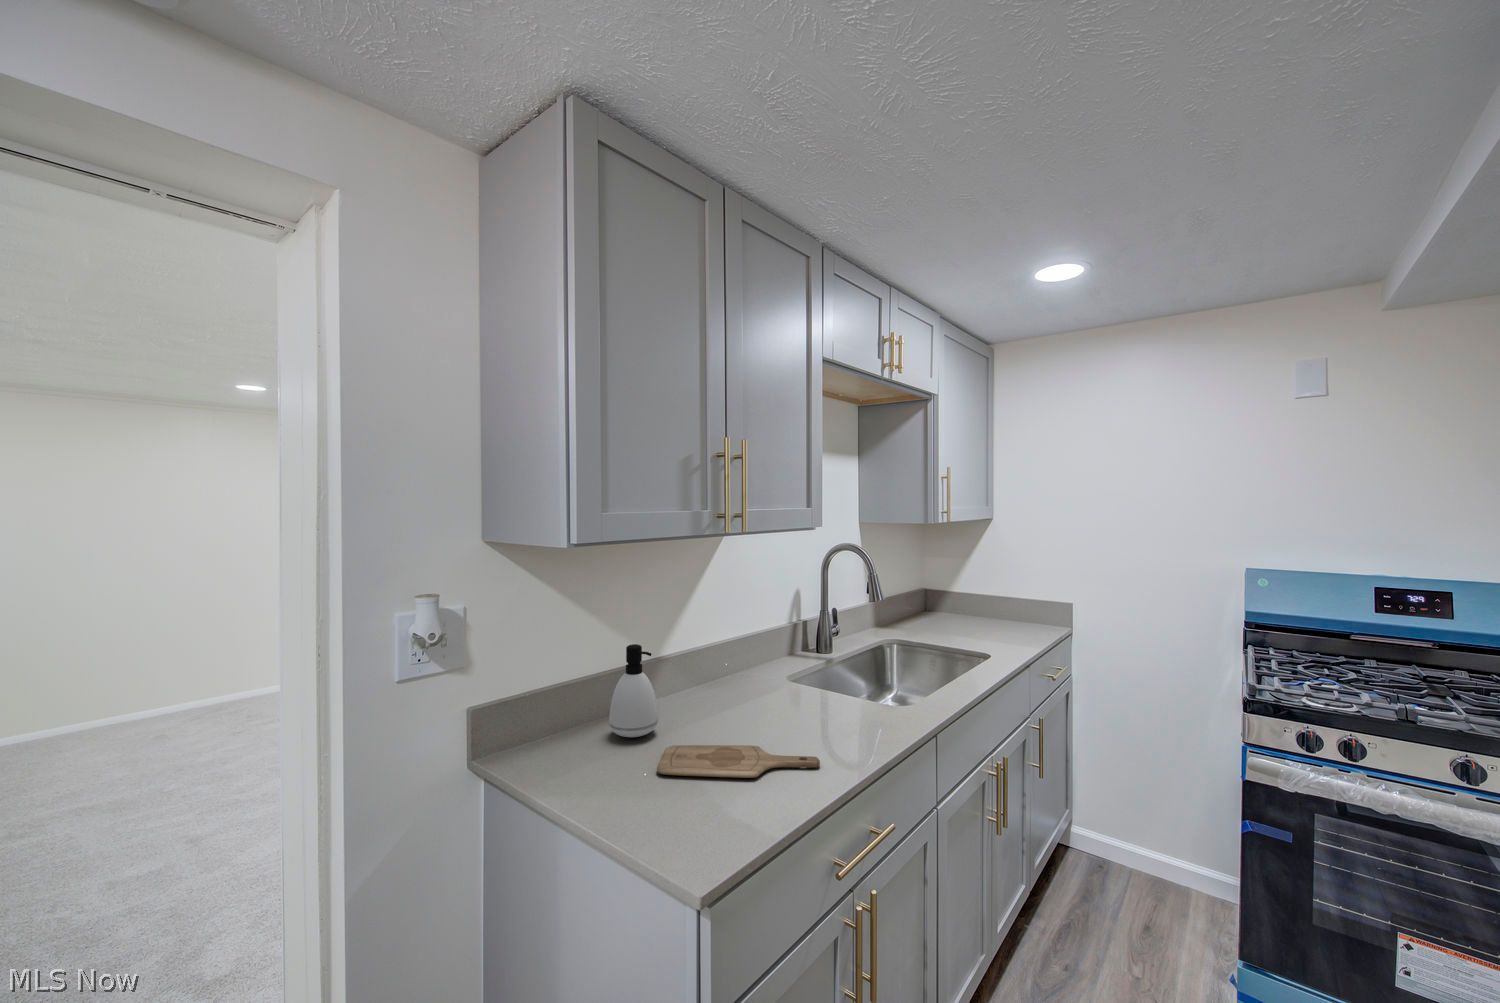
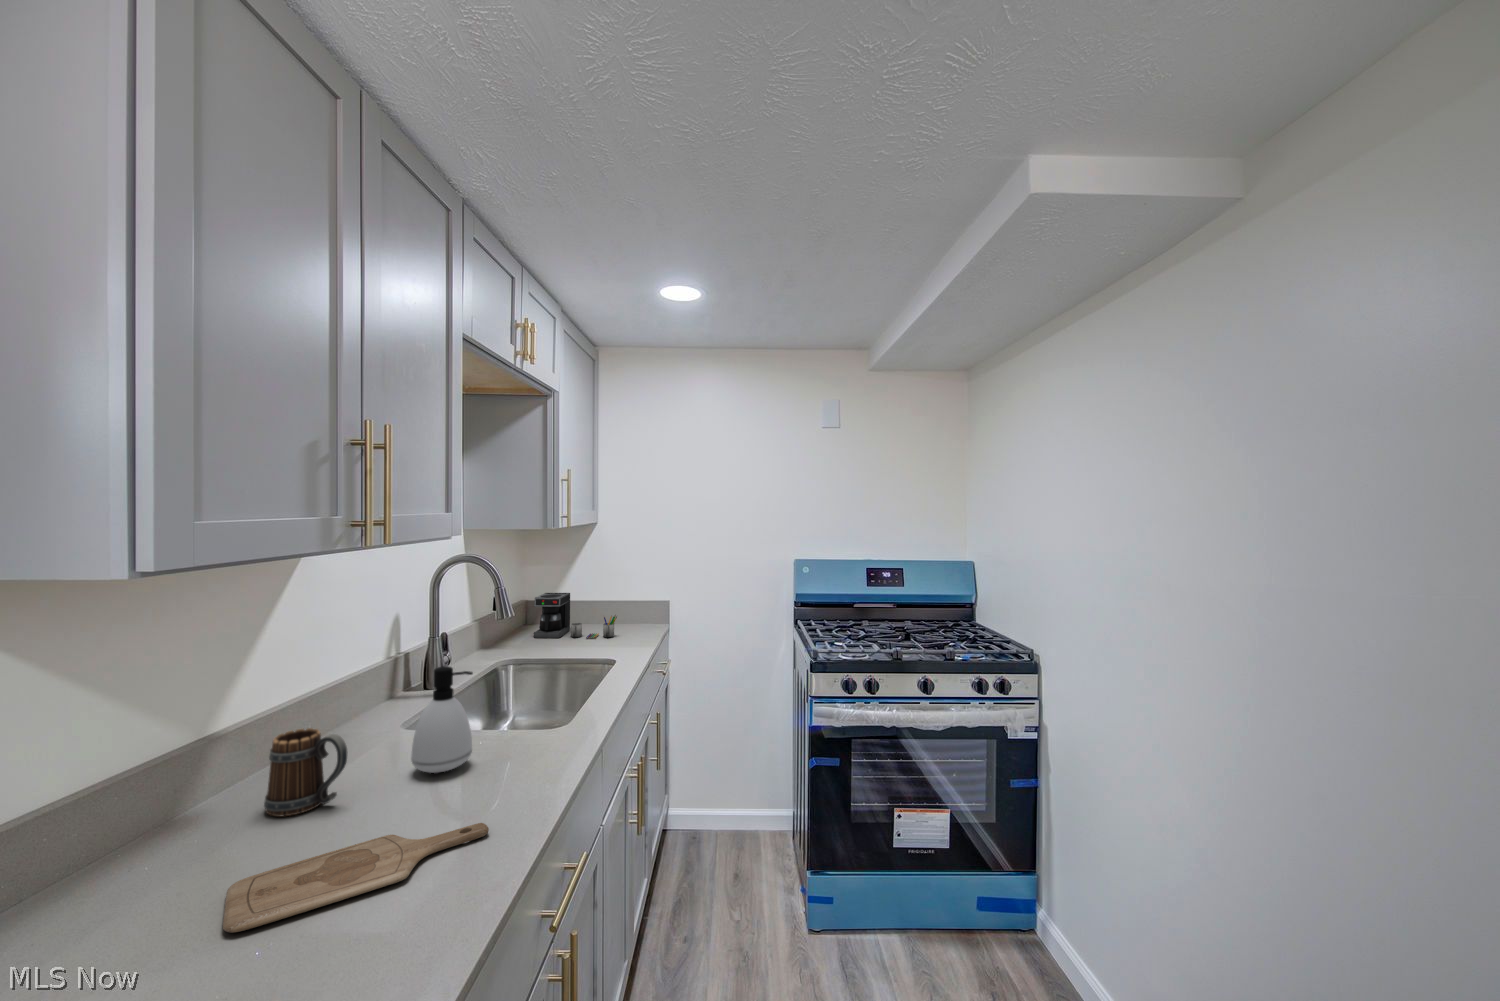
coffee maker: none [922,583,1004,633] -> present [534,593,617,638]
soap dispenser: present [609,644,658,737] -> present [411,666,473,773]
mug: none [697,659,742,717] -> present [264,728,348,817]

